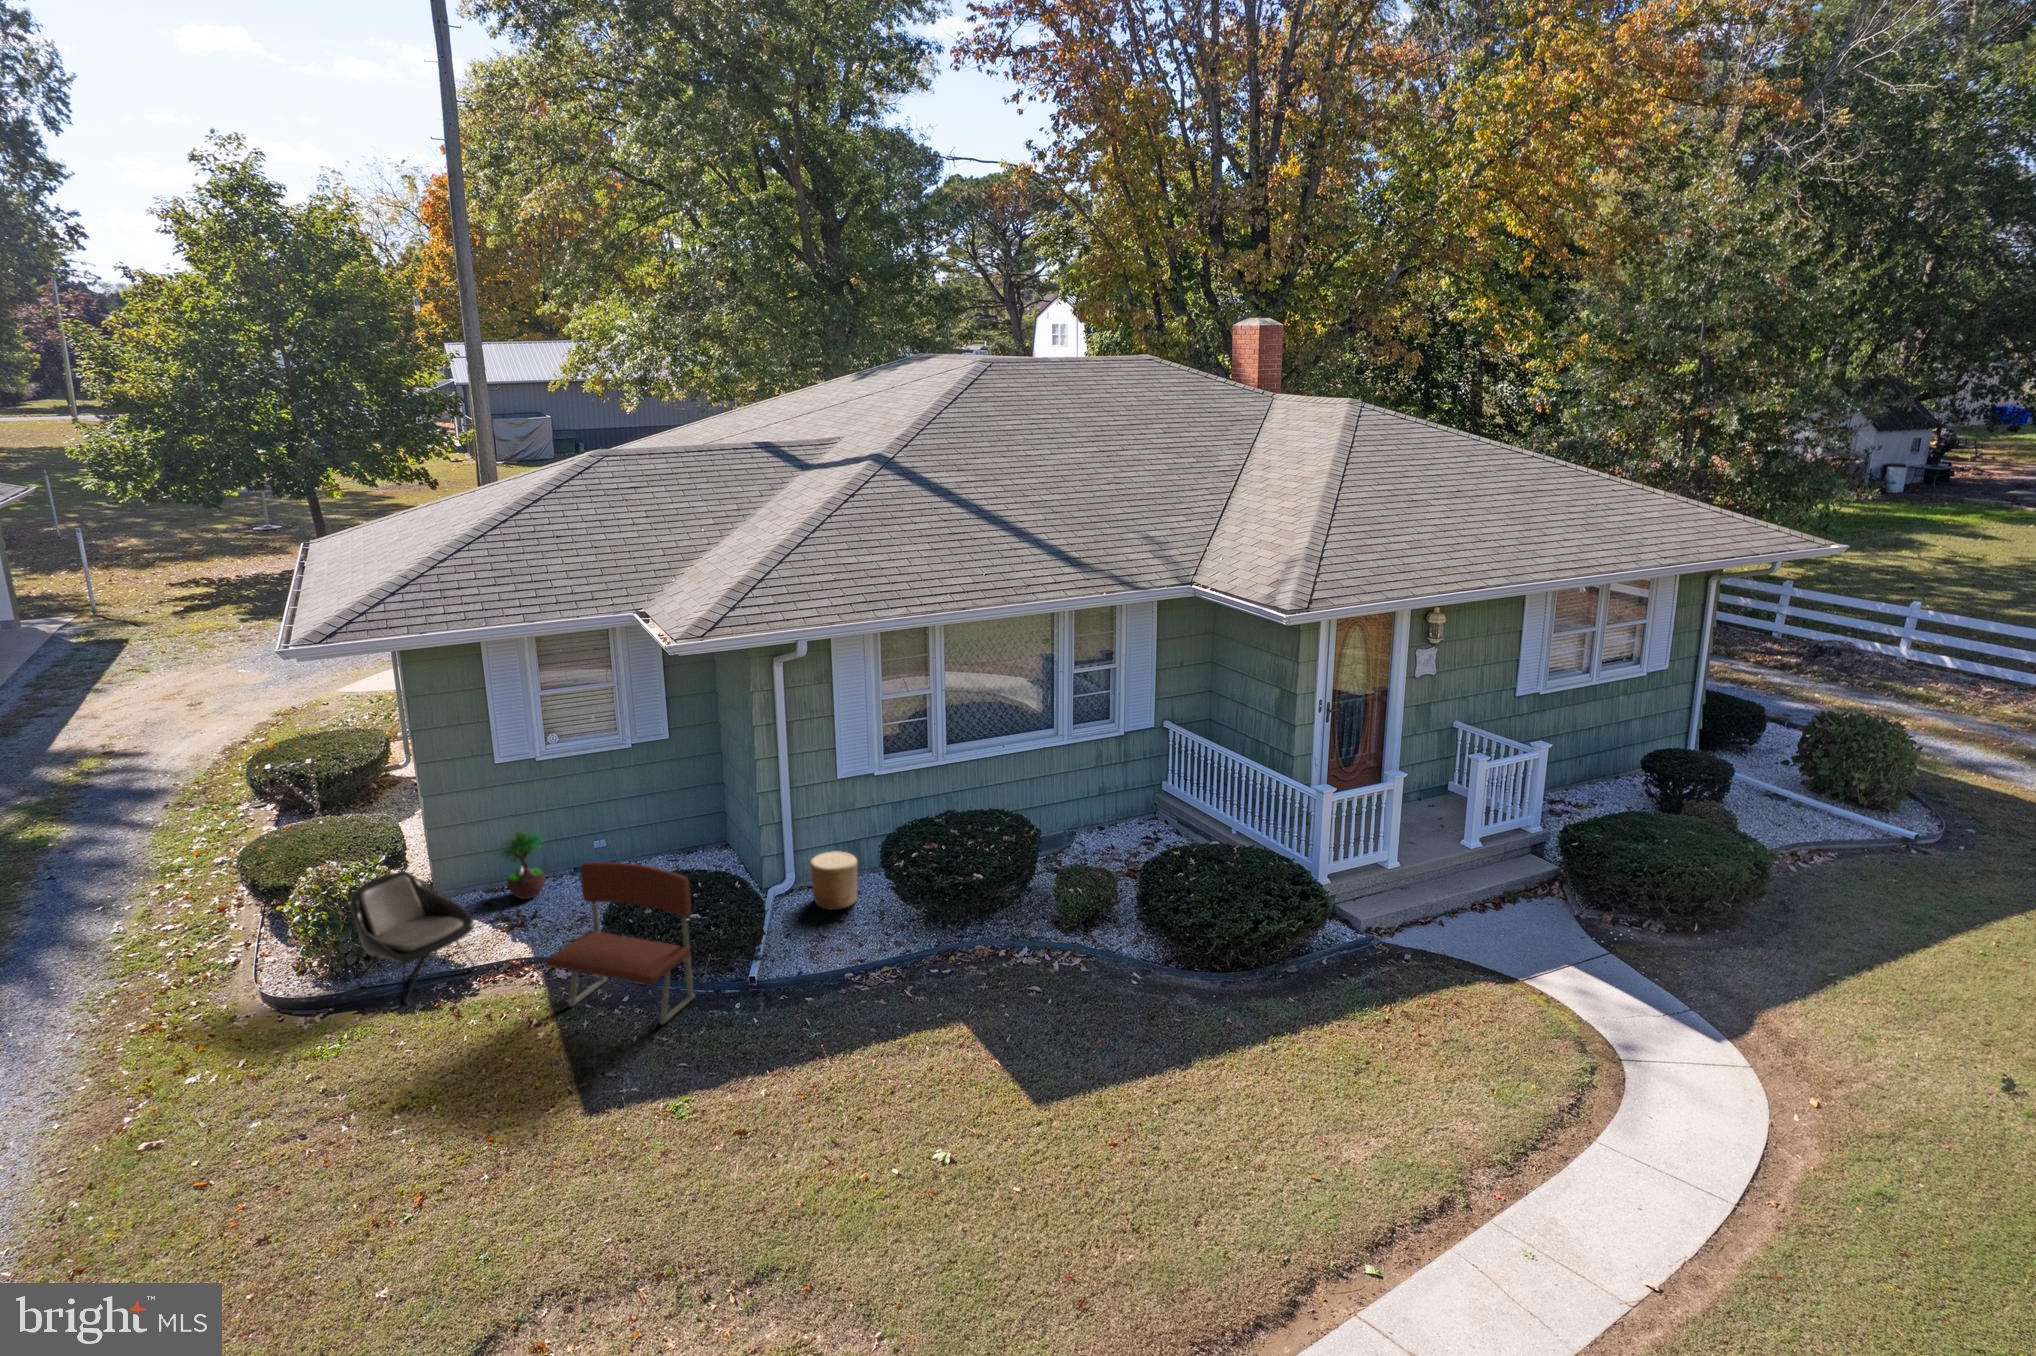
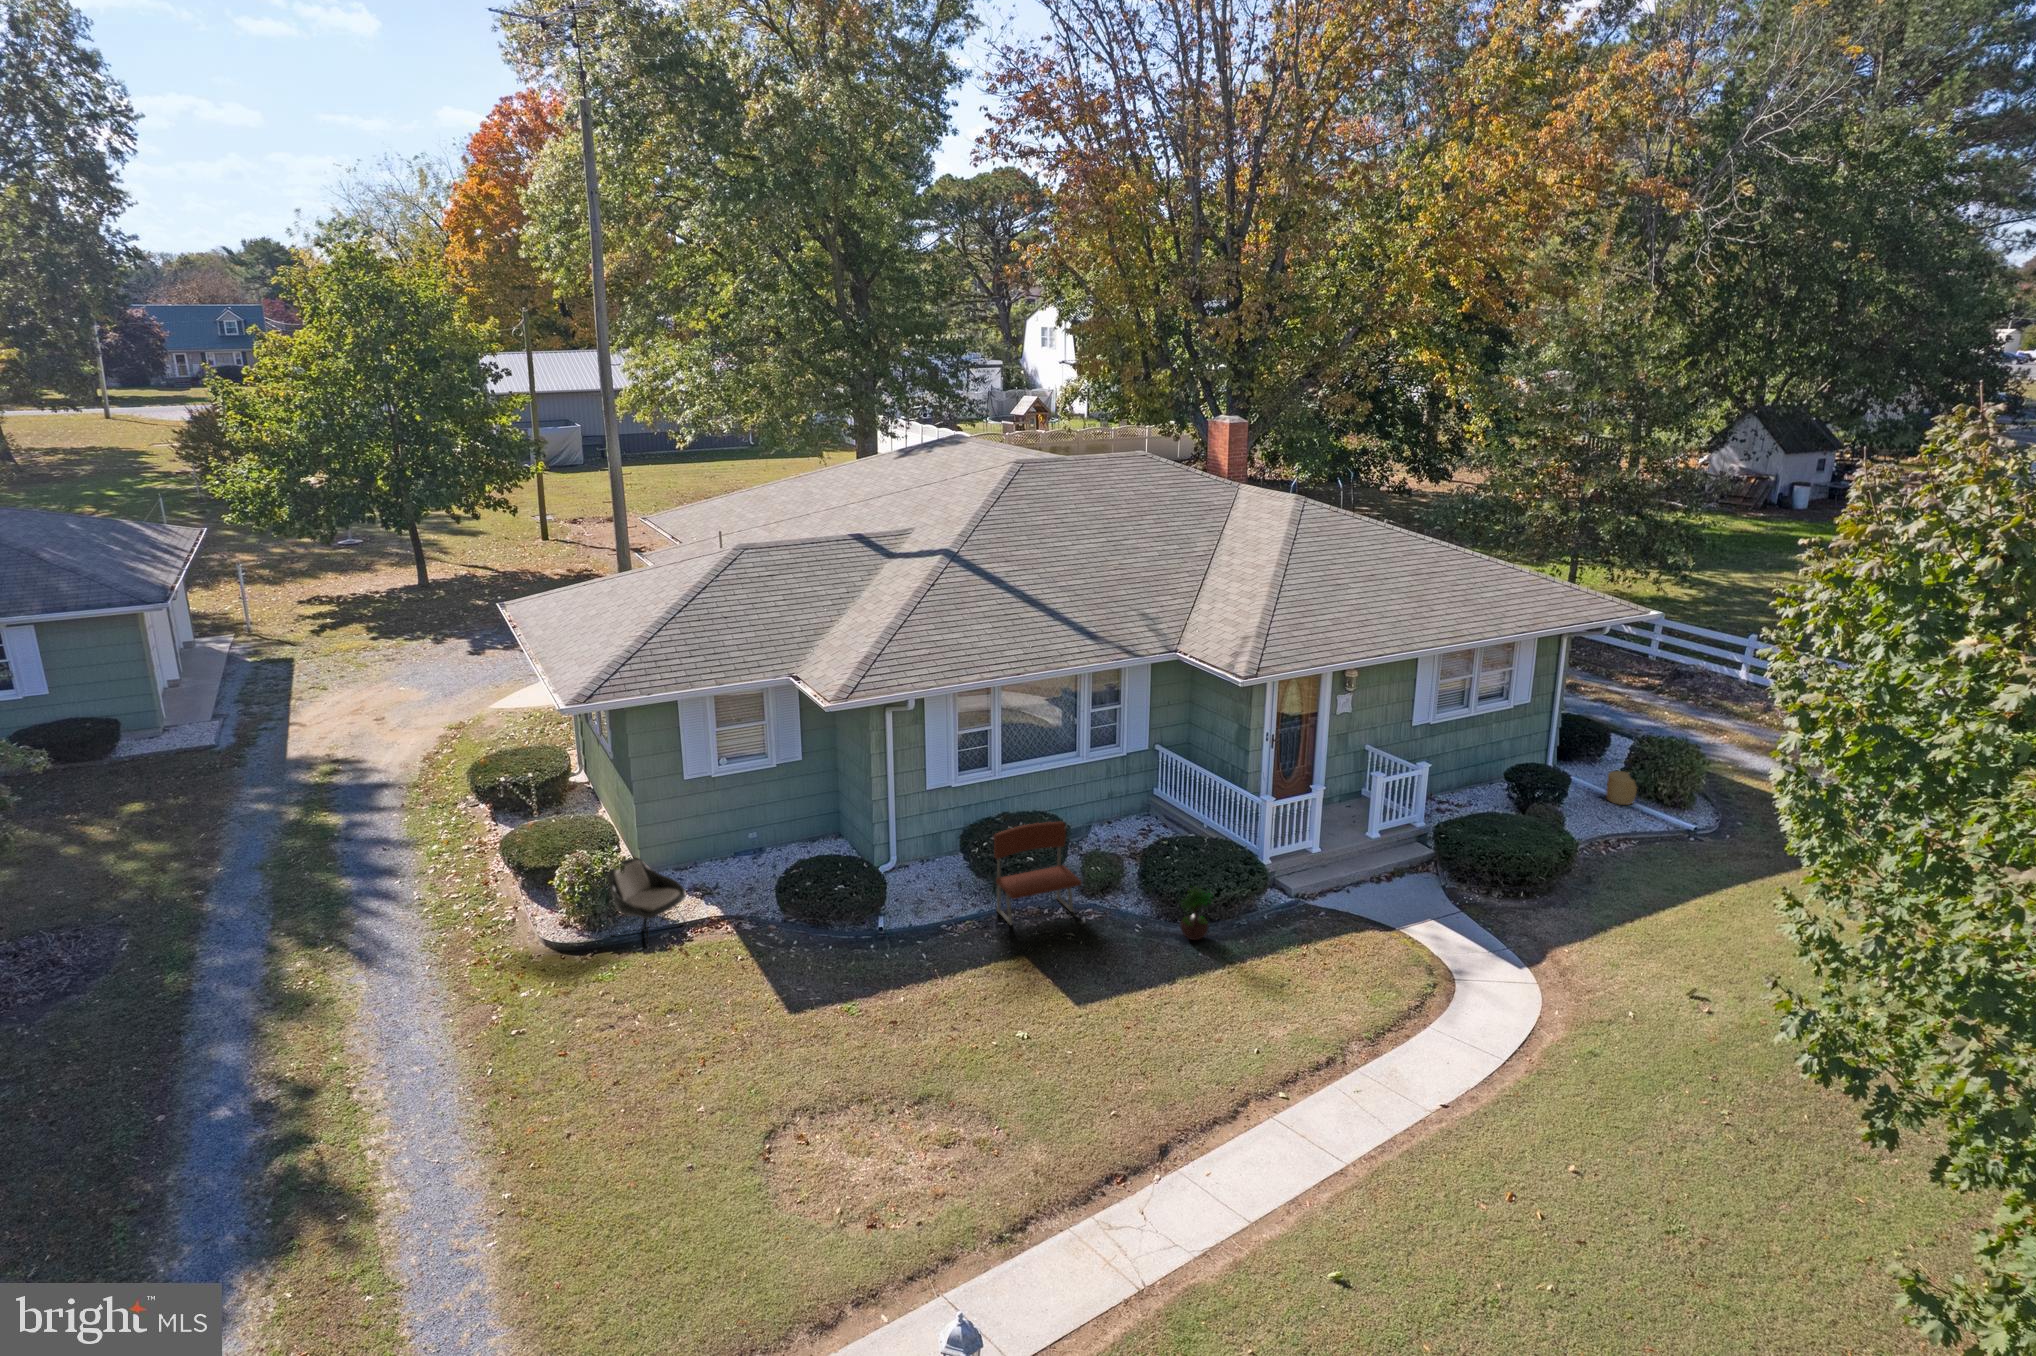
potted tree: present [495,829,545,899] -> present [1180,888,1212,940]
woven basket: present [810,851,857,910] -> present [1606,771,1637,805]
bench: present [547,862,695,1024] -> present [994,822,1082,925]

